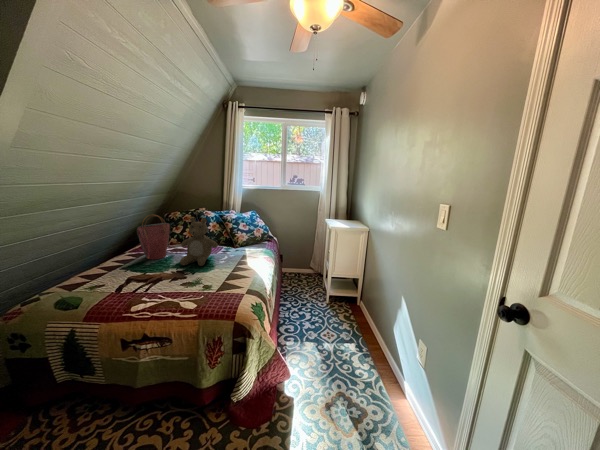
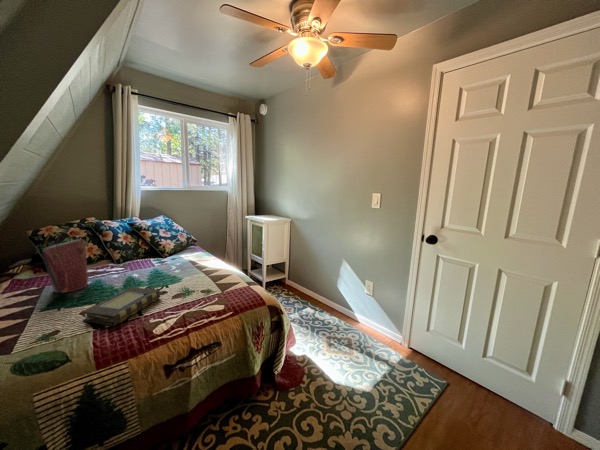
teddy bear: present [180,218,218,266] -> none [119,223,170,284]
book: none [119,267,174,293] -> present [82,287,160,326]

